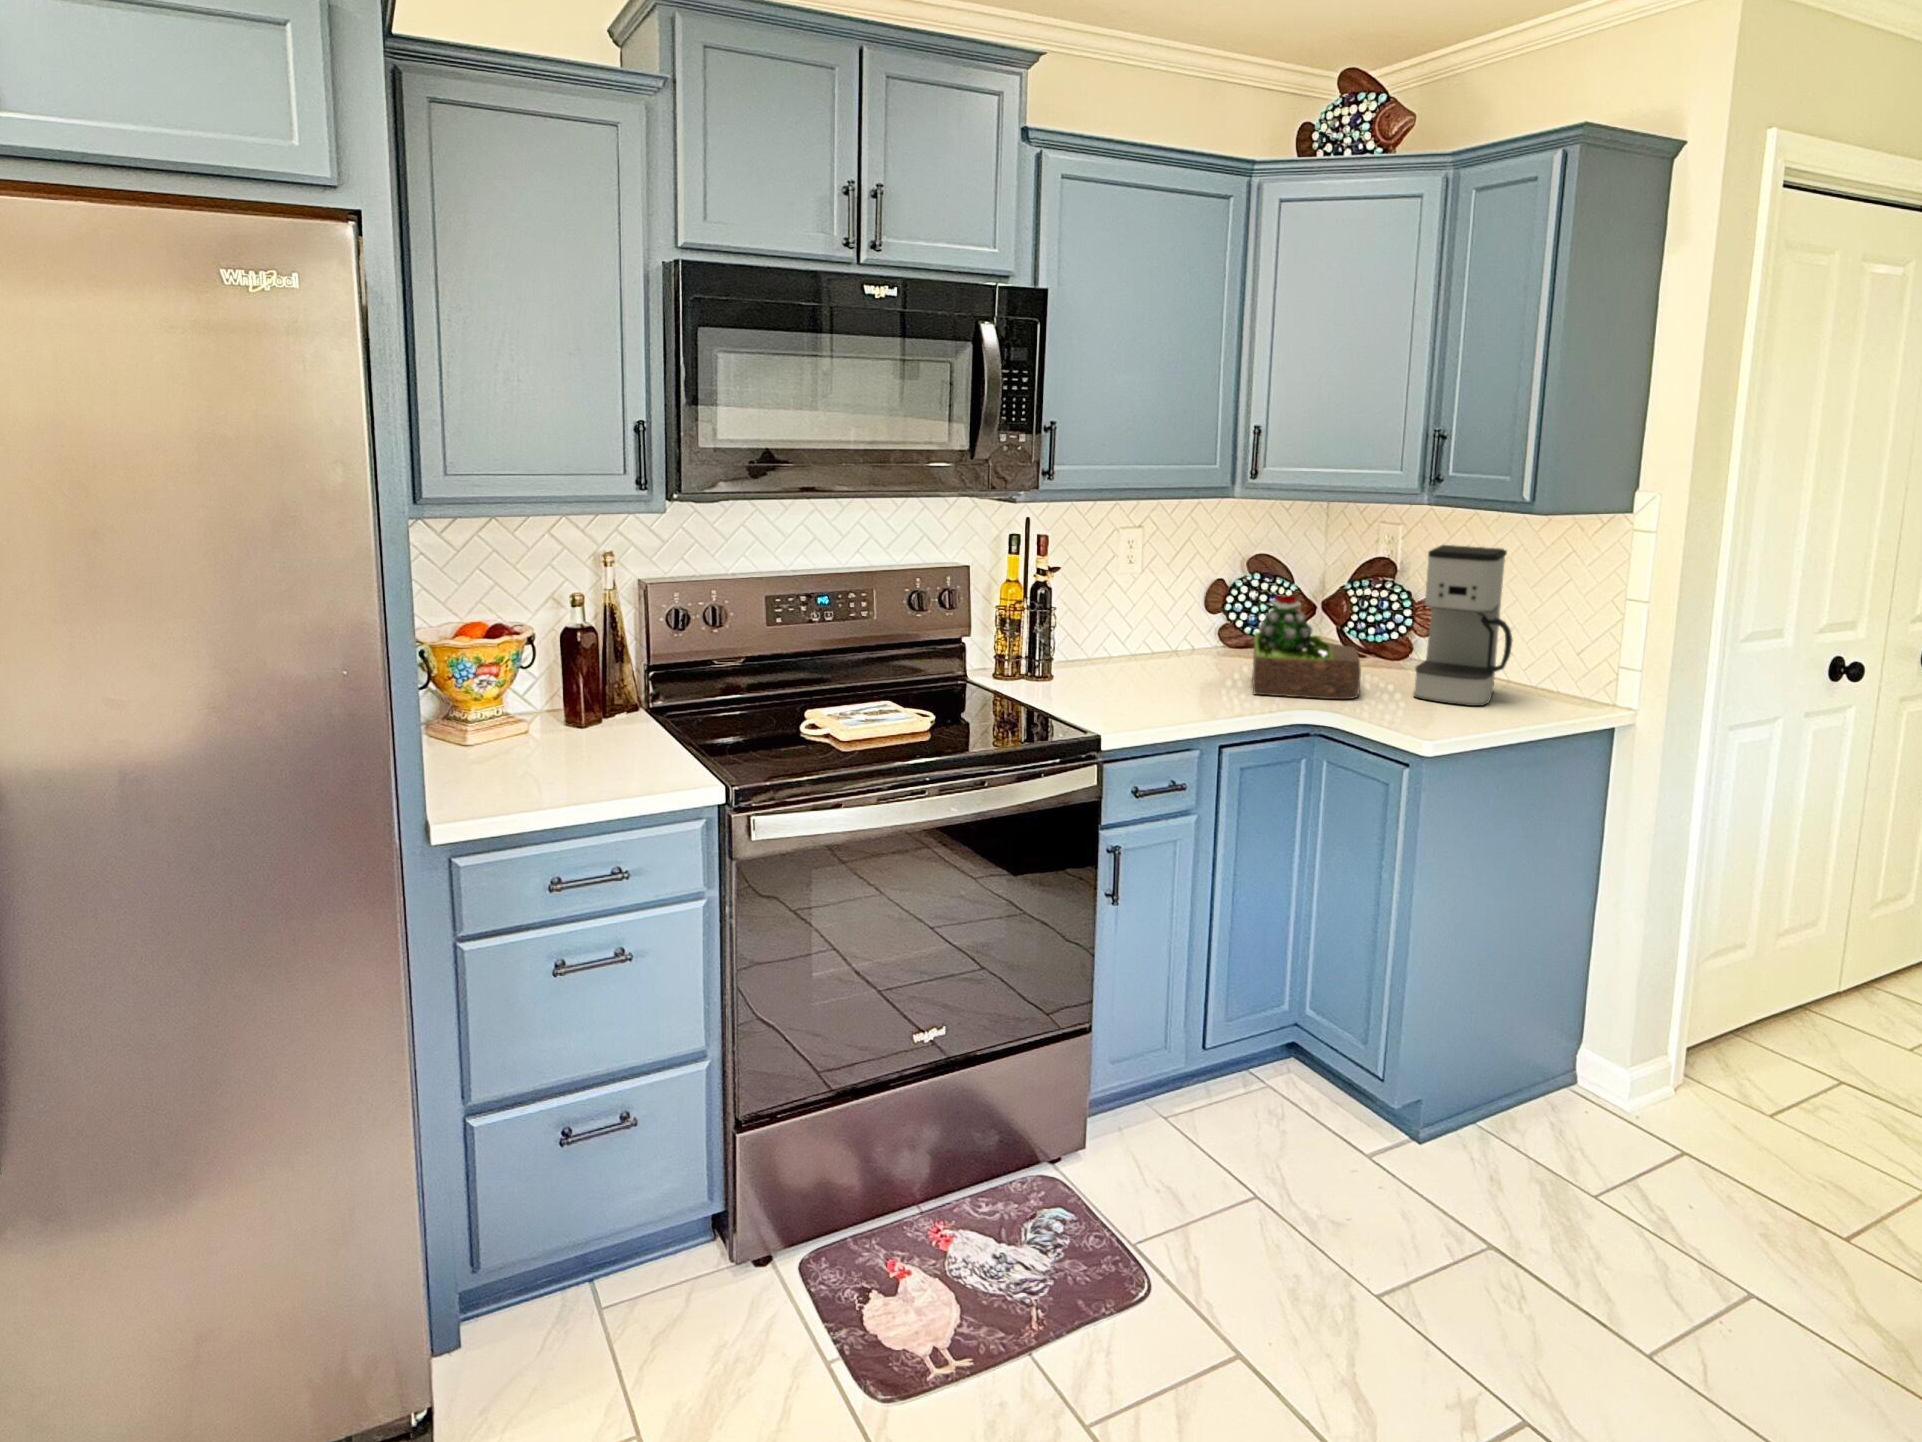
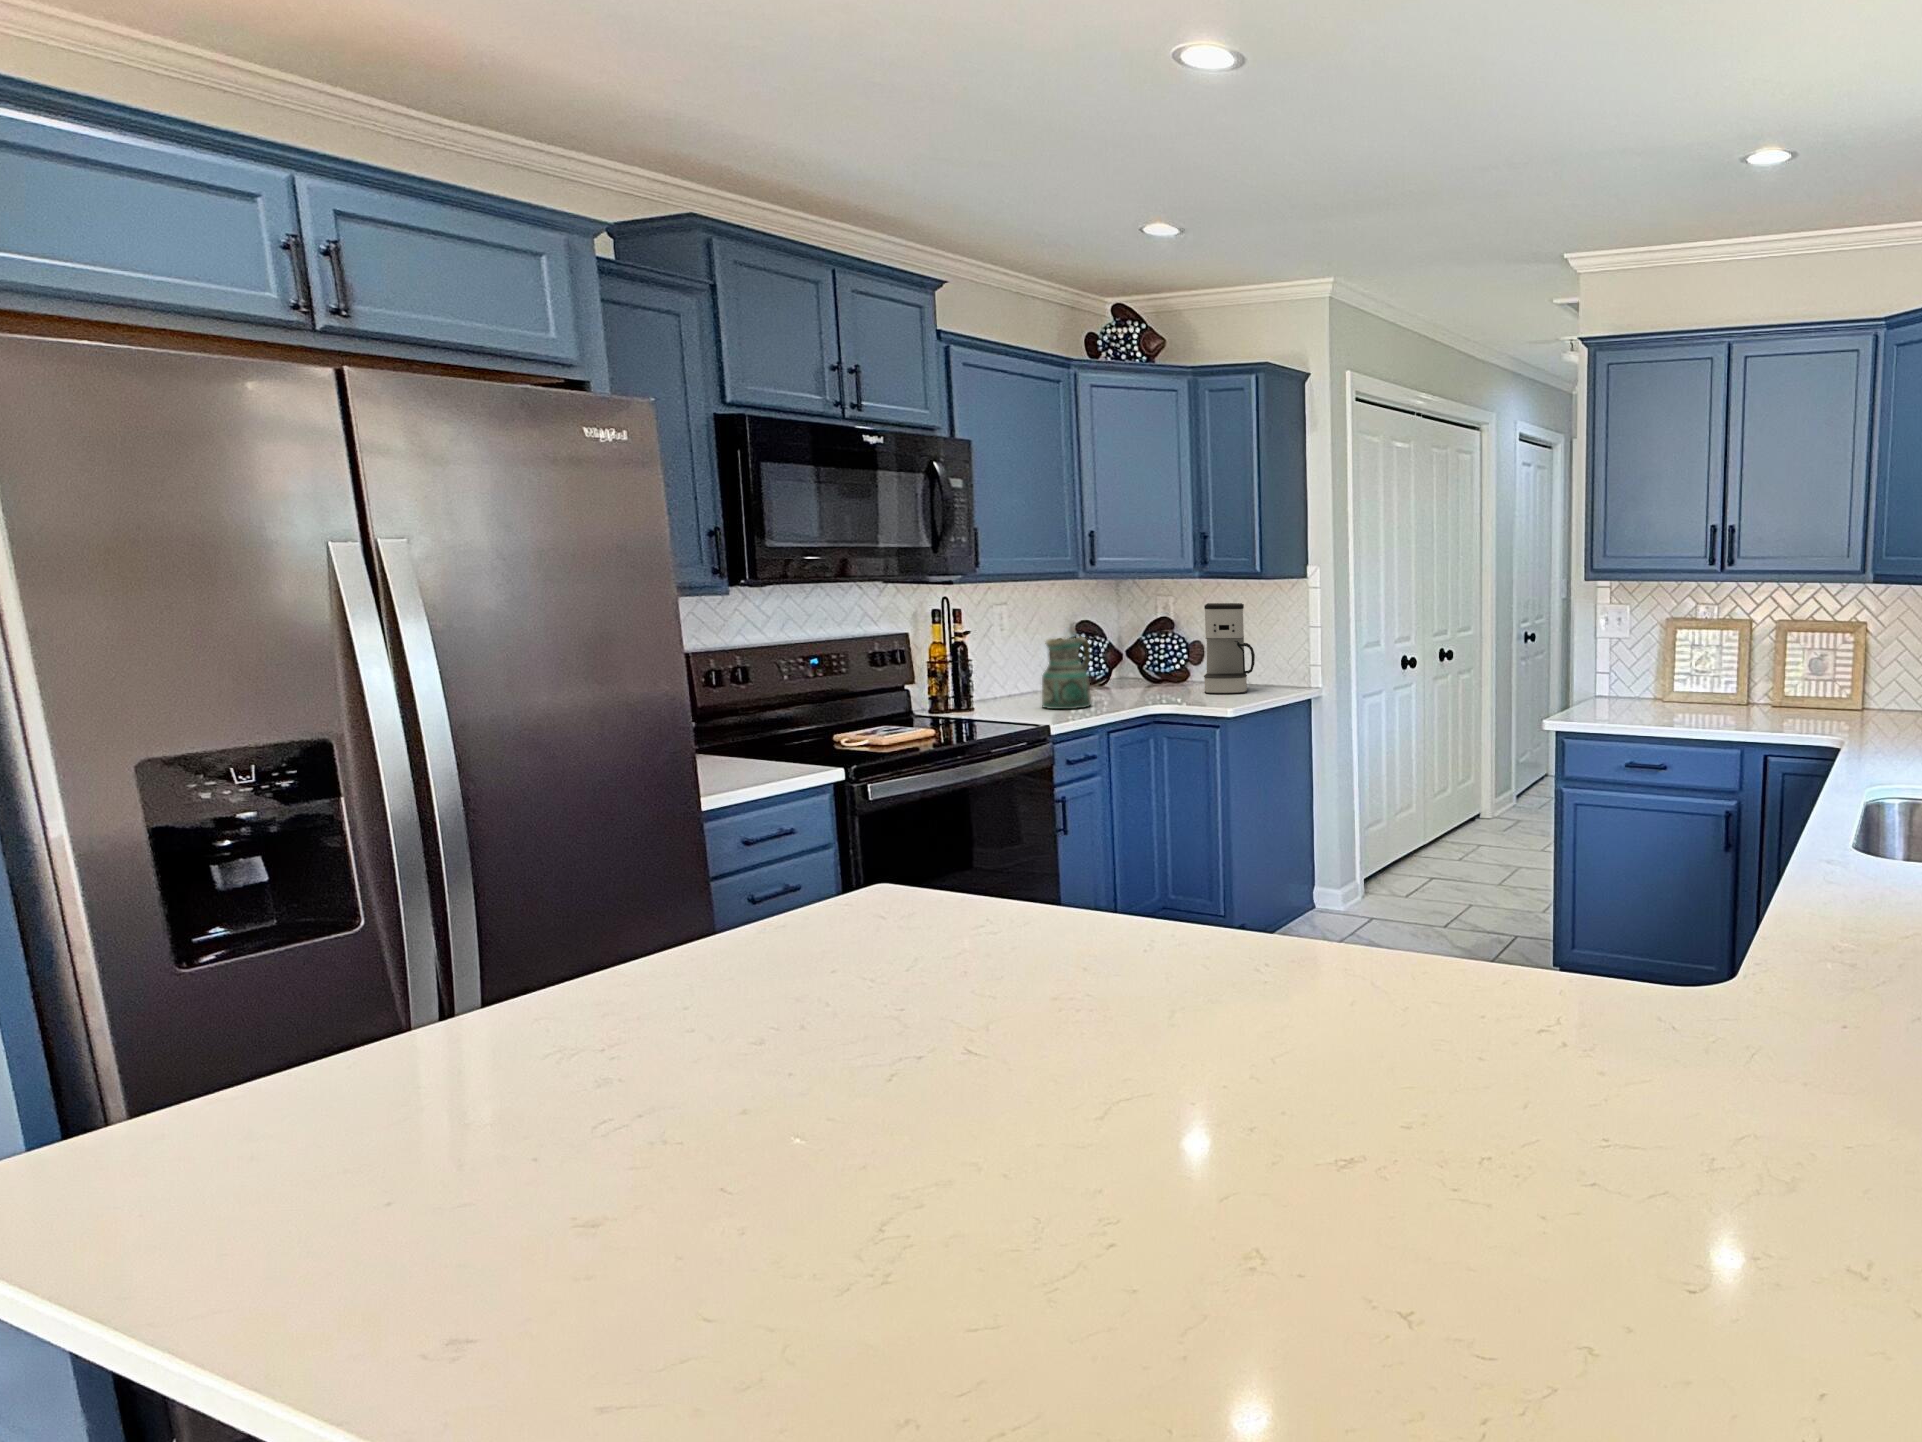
ceramic pitcher: none [1136,588,1224,704] -> present [1042,636,1091,709]
succulent plant: present [1252,595,1361,699] -> none [1104,639,1176,701]

